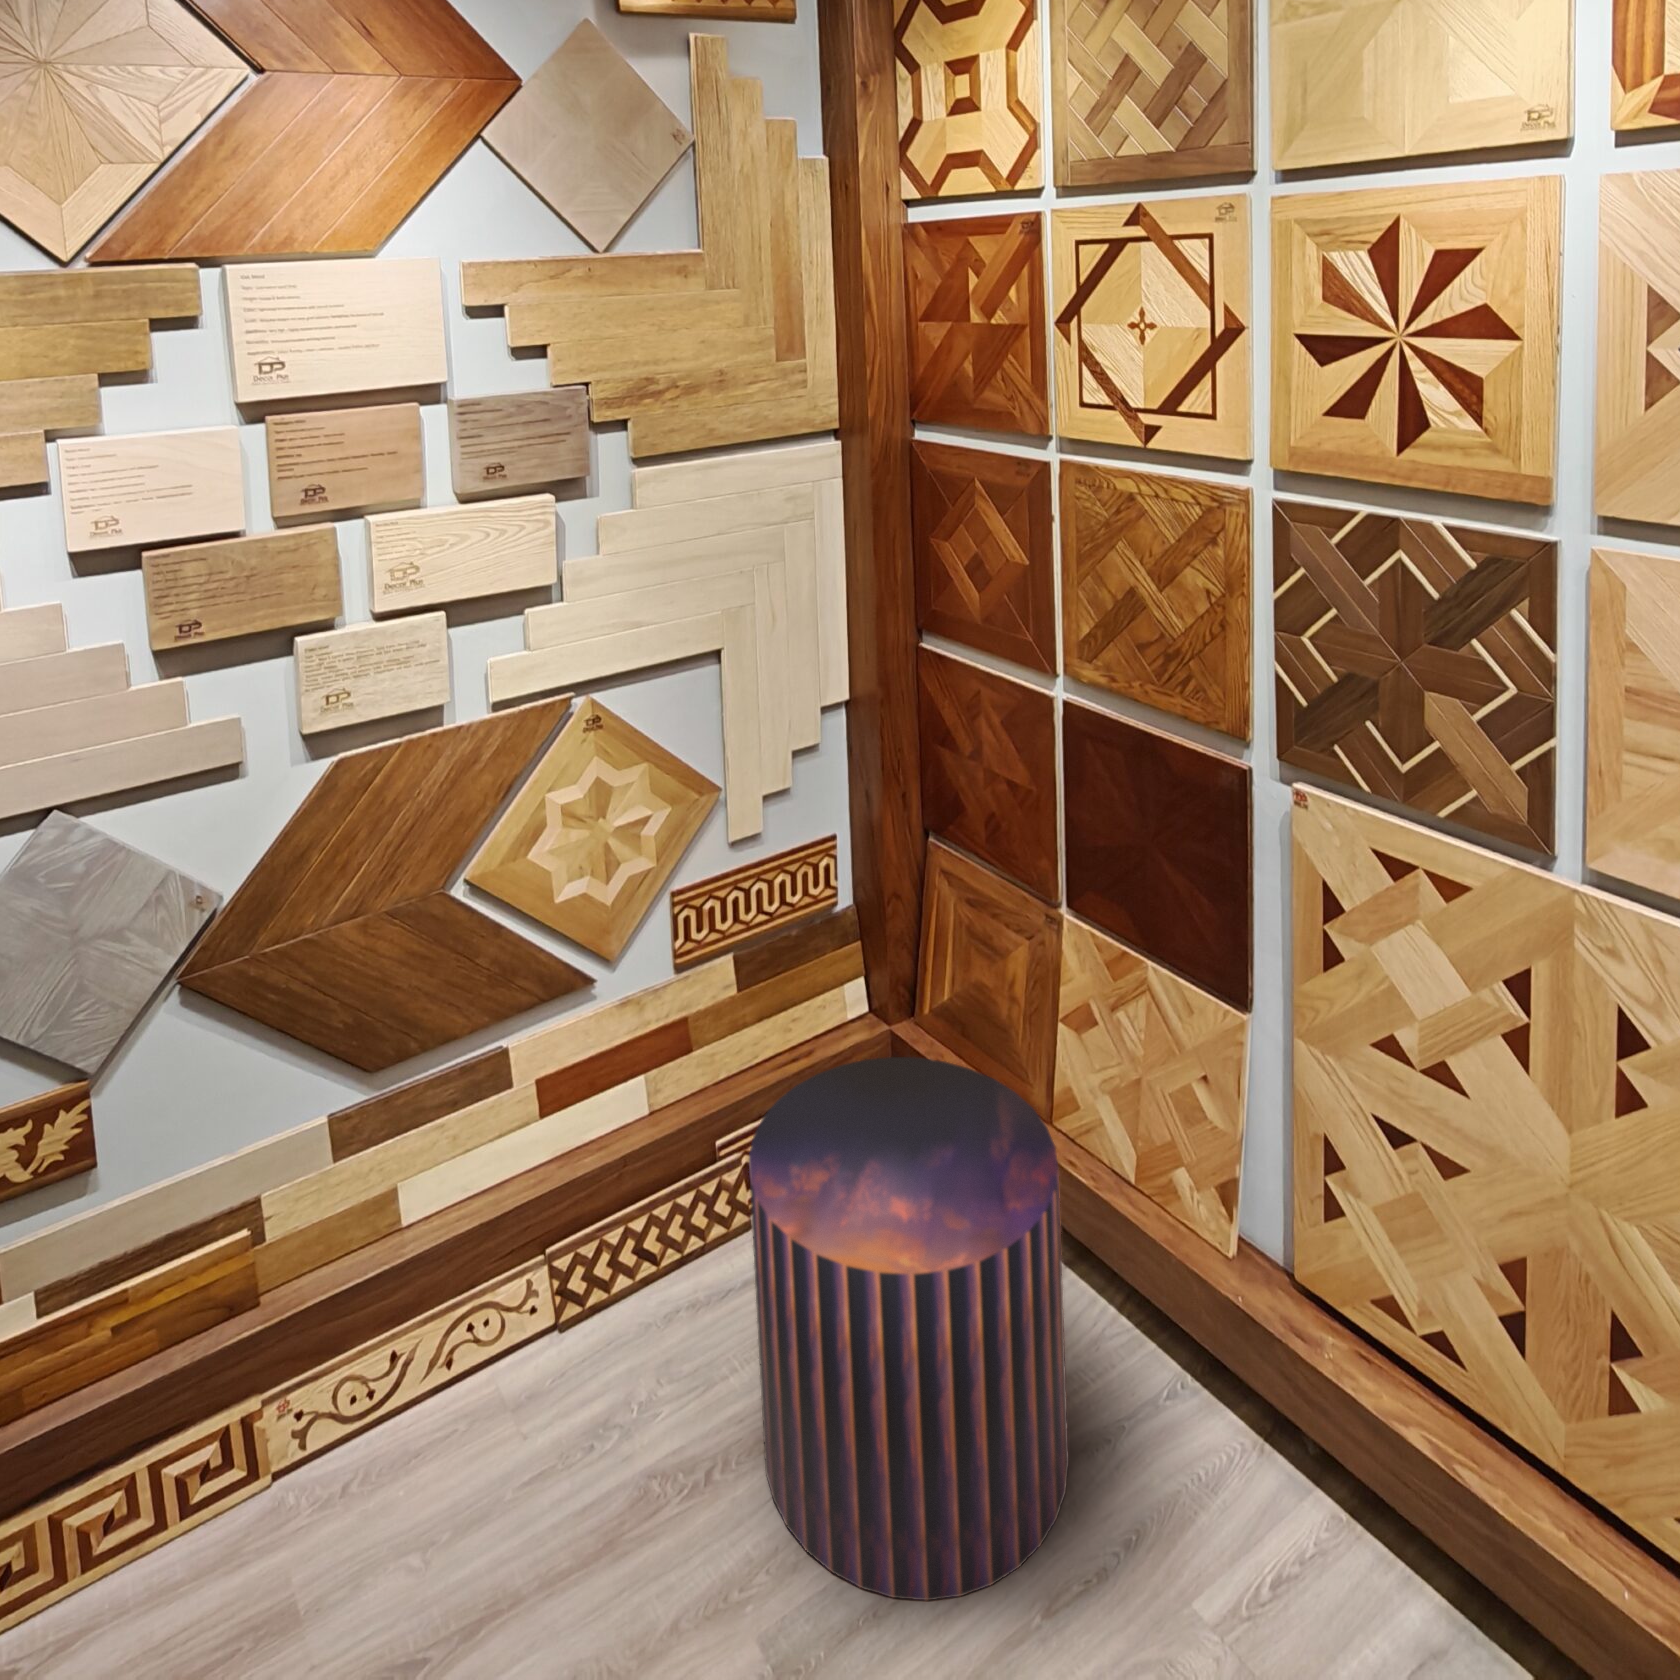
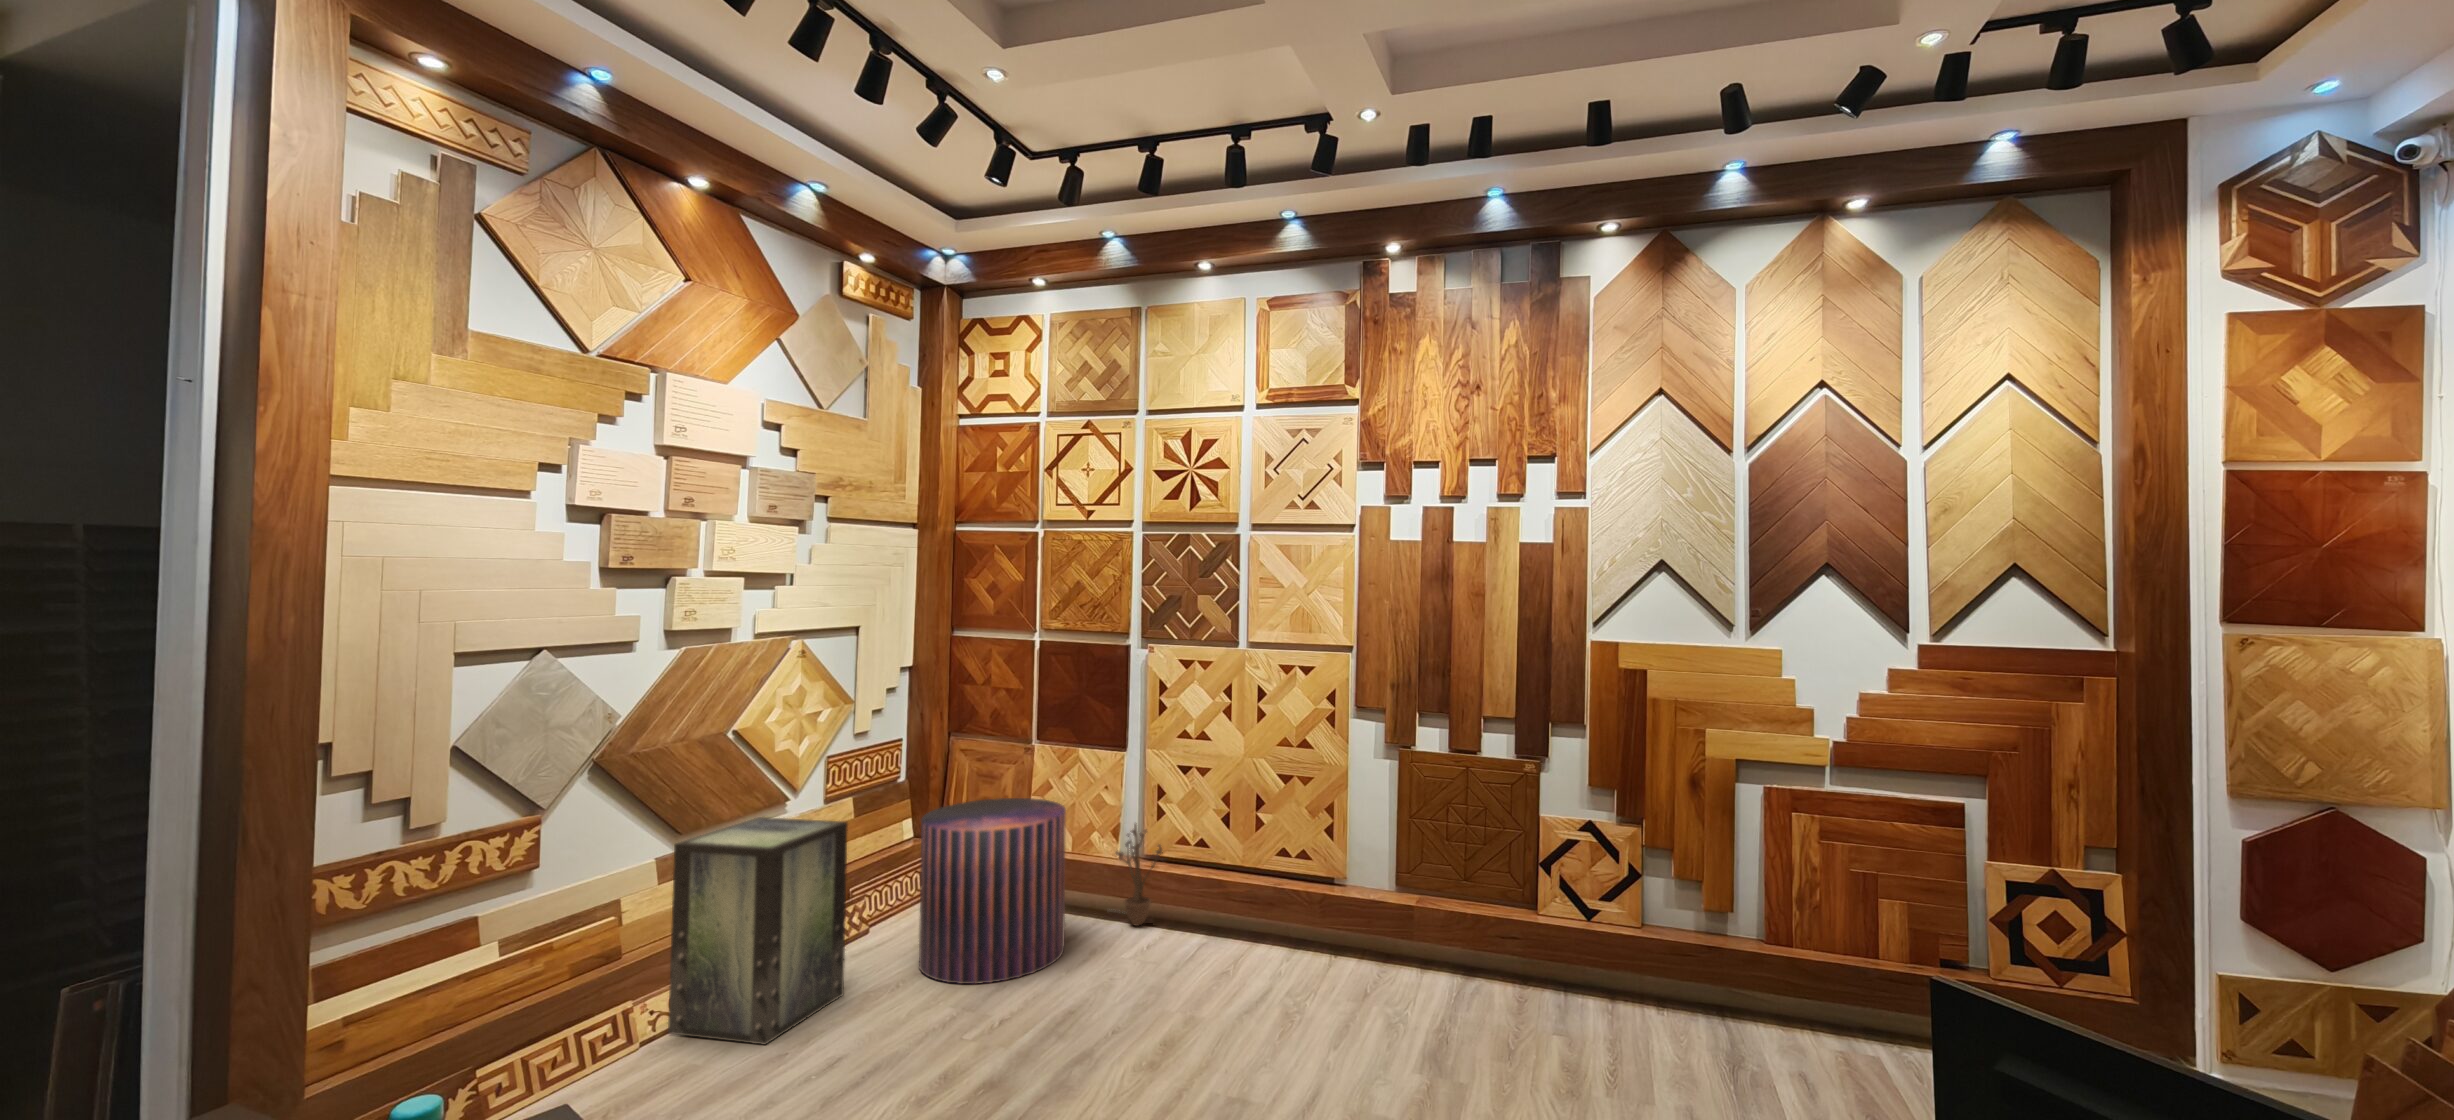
storage box: none [318,1042,614,1594] -> present [668,817,848,1044]
decorative plant: none [1201,1233,1326,1485] -> present [1109,824,1163,926]

